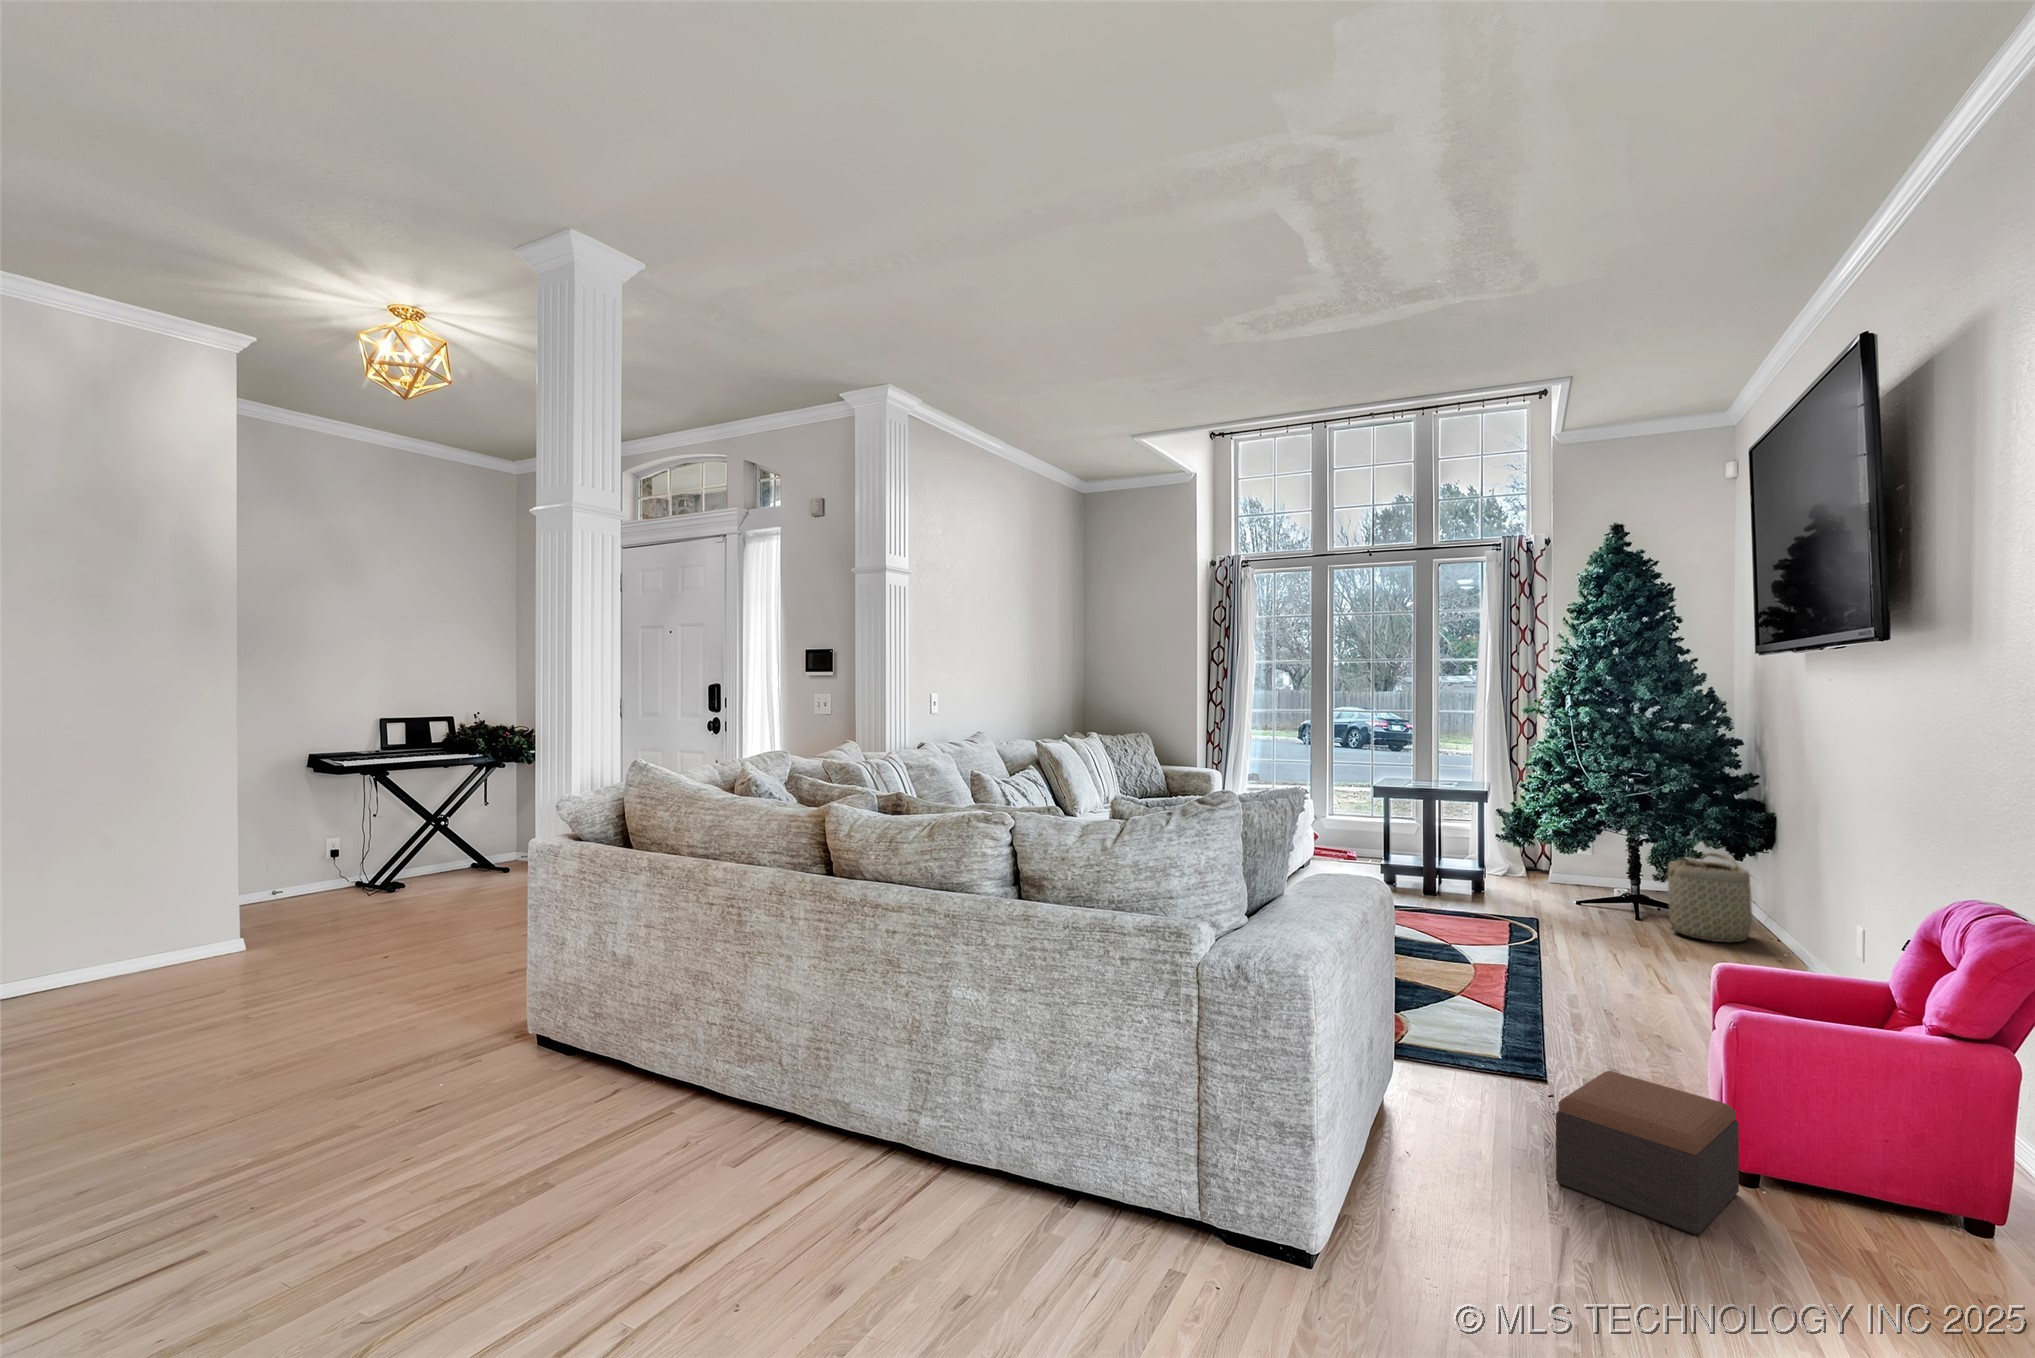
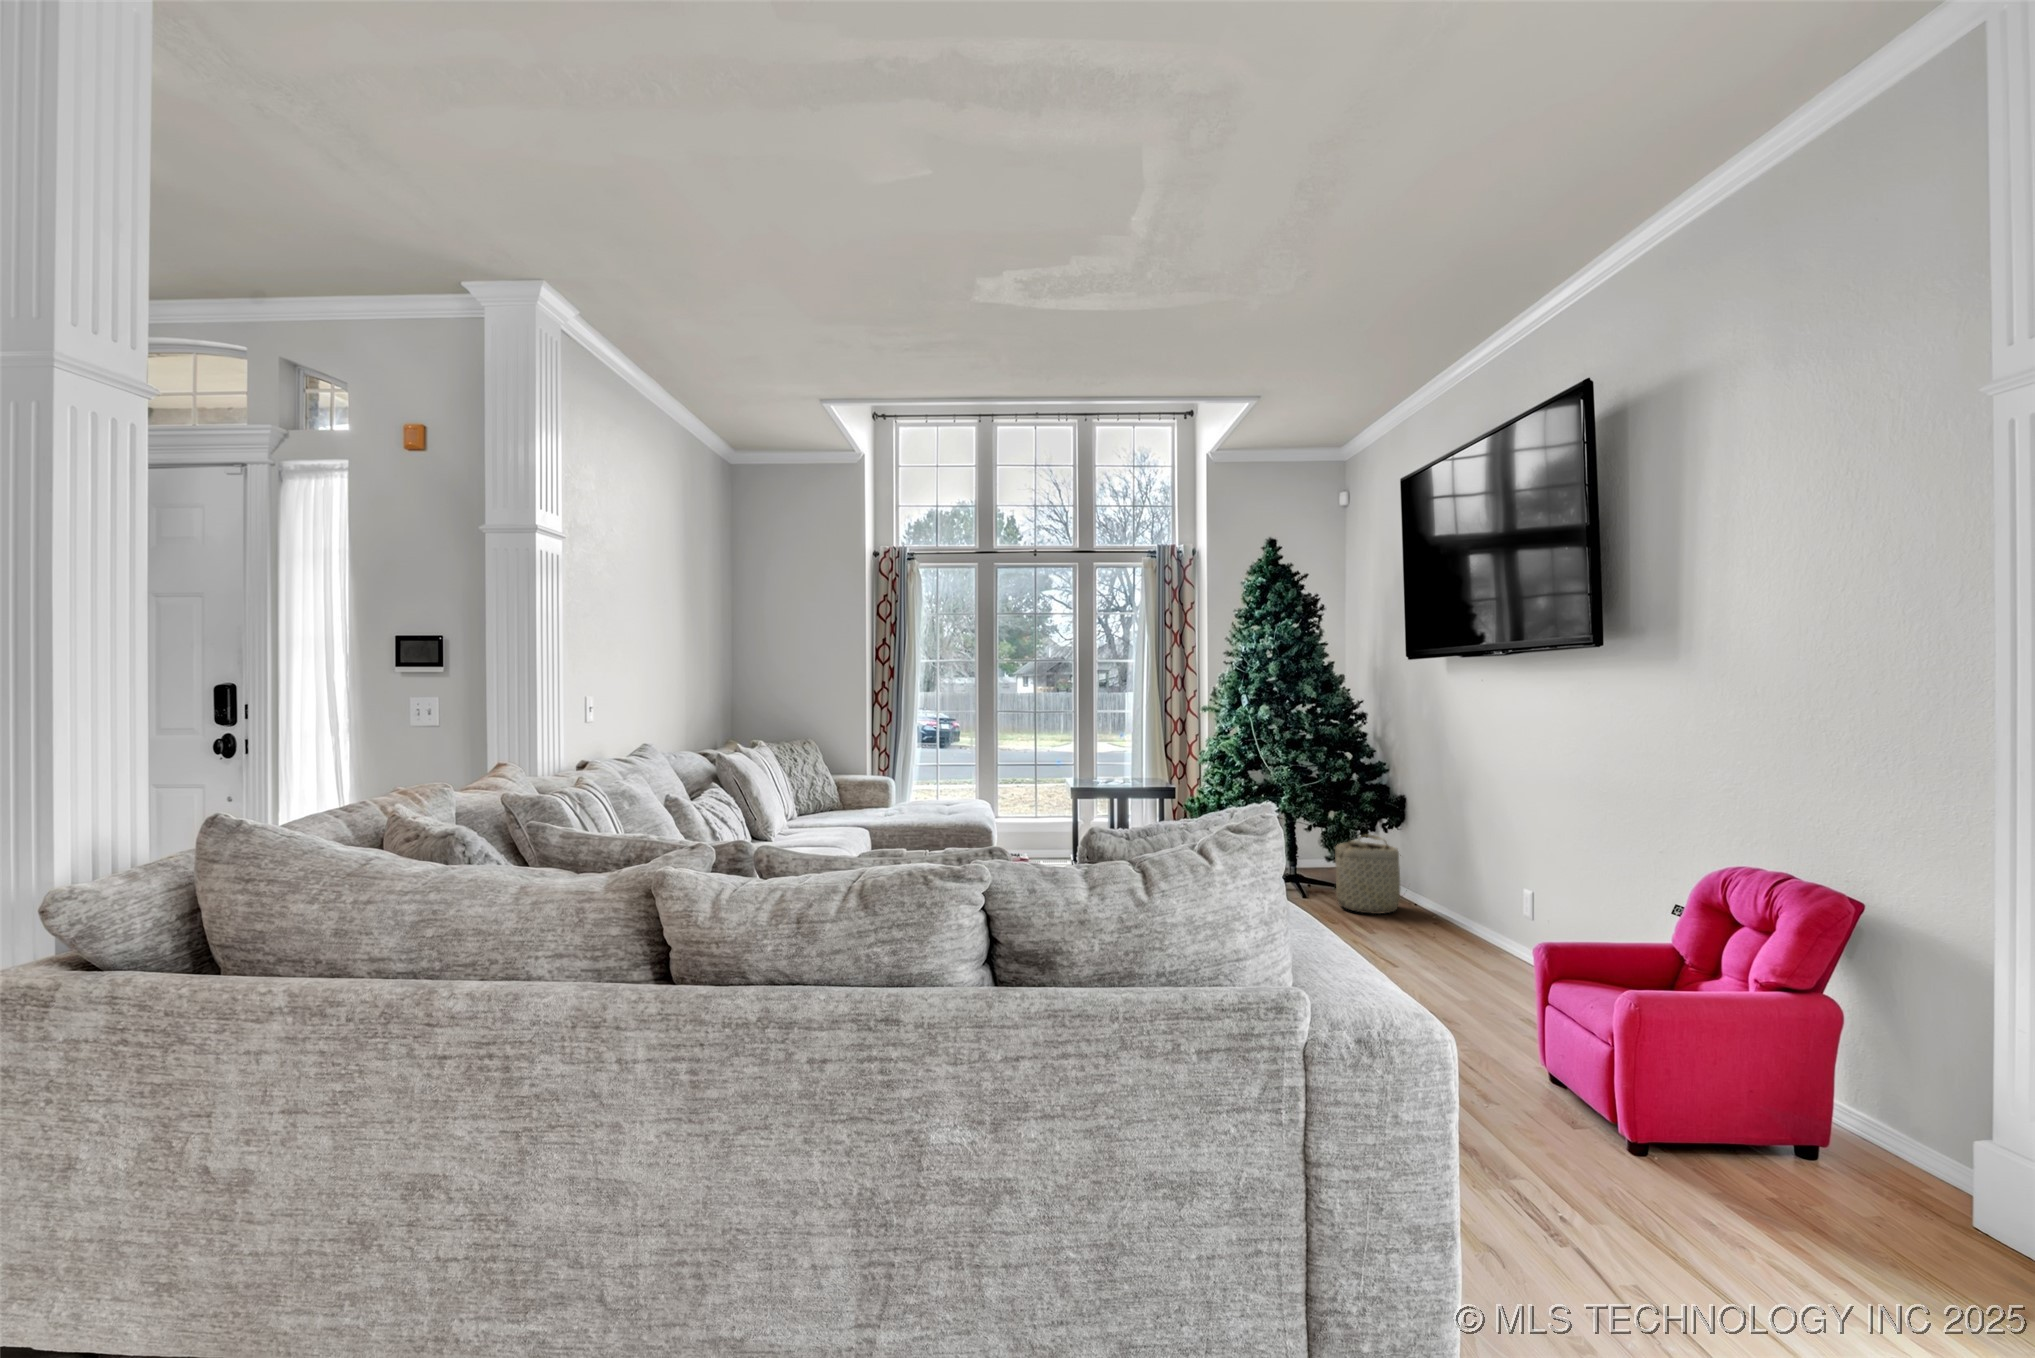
footstool: present [1556,1071,1739,1235] -> none [1509,1069,1666,1226]

